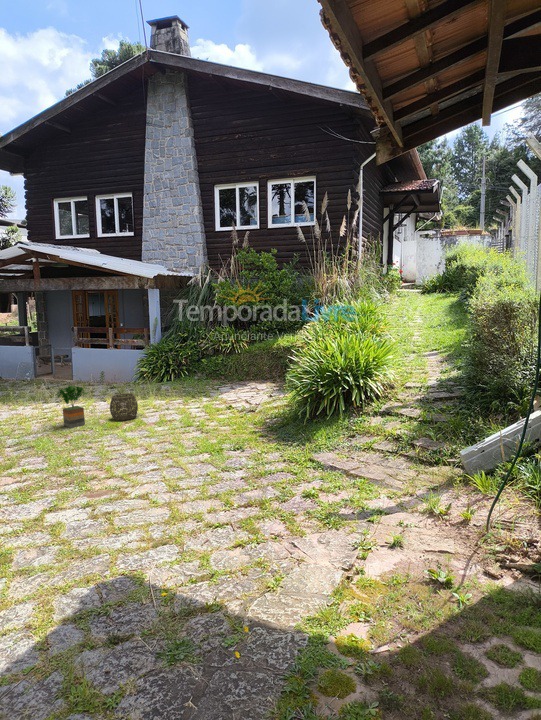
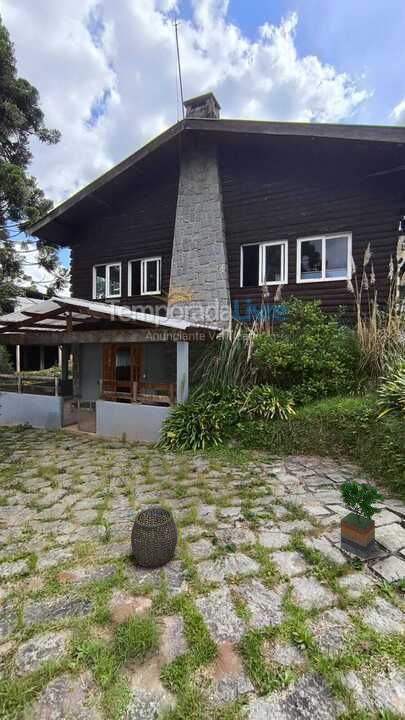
potted tree: present [57,386,88,428] -> present [339,481,383,559]

